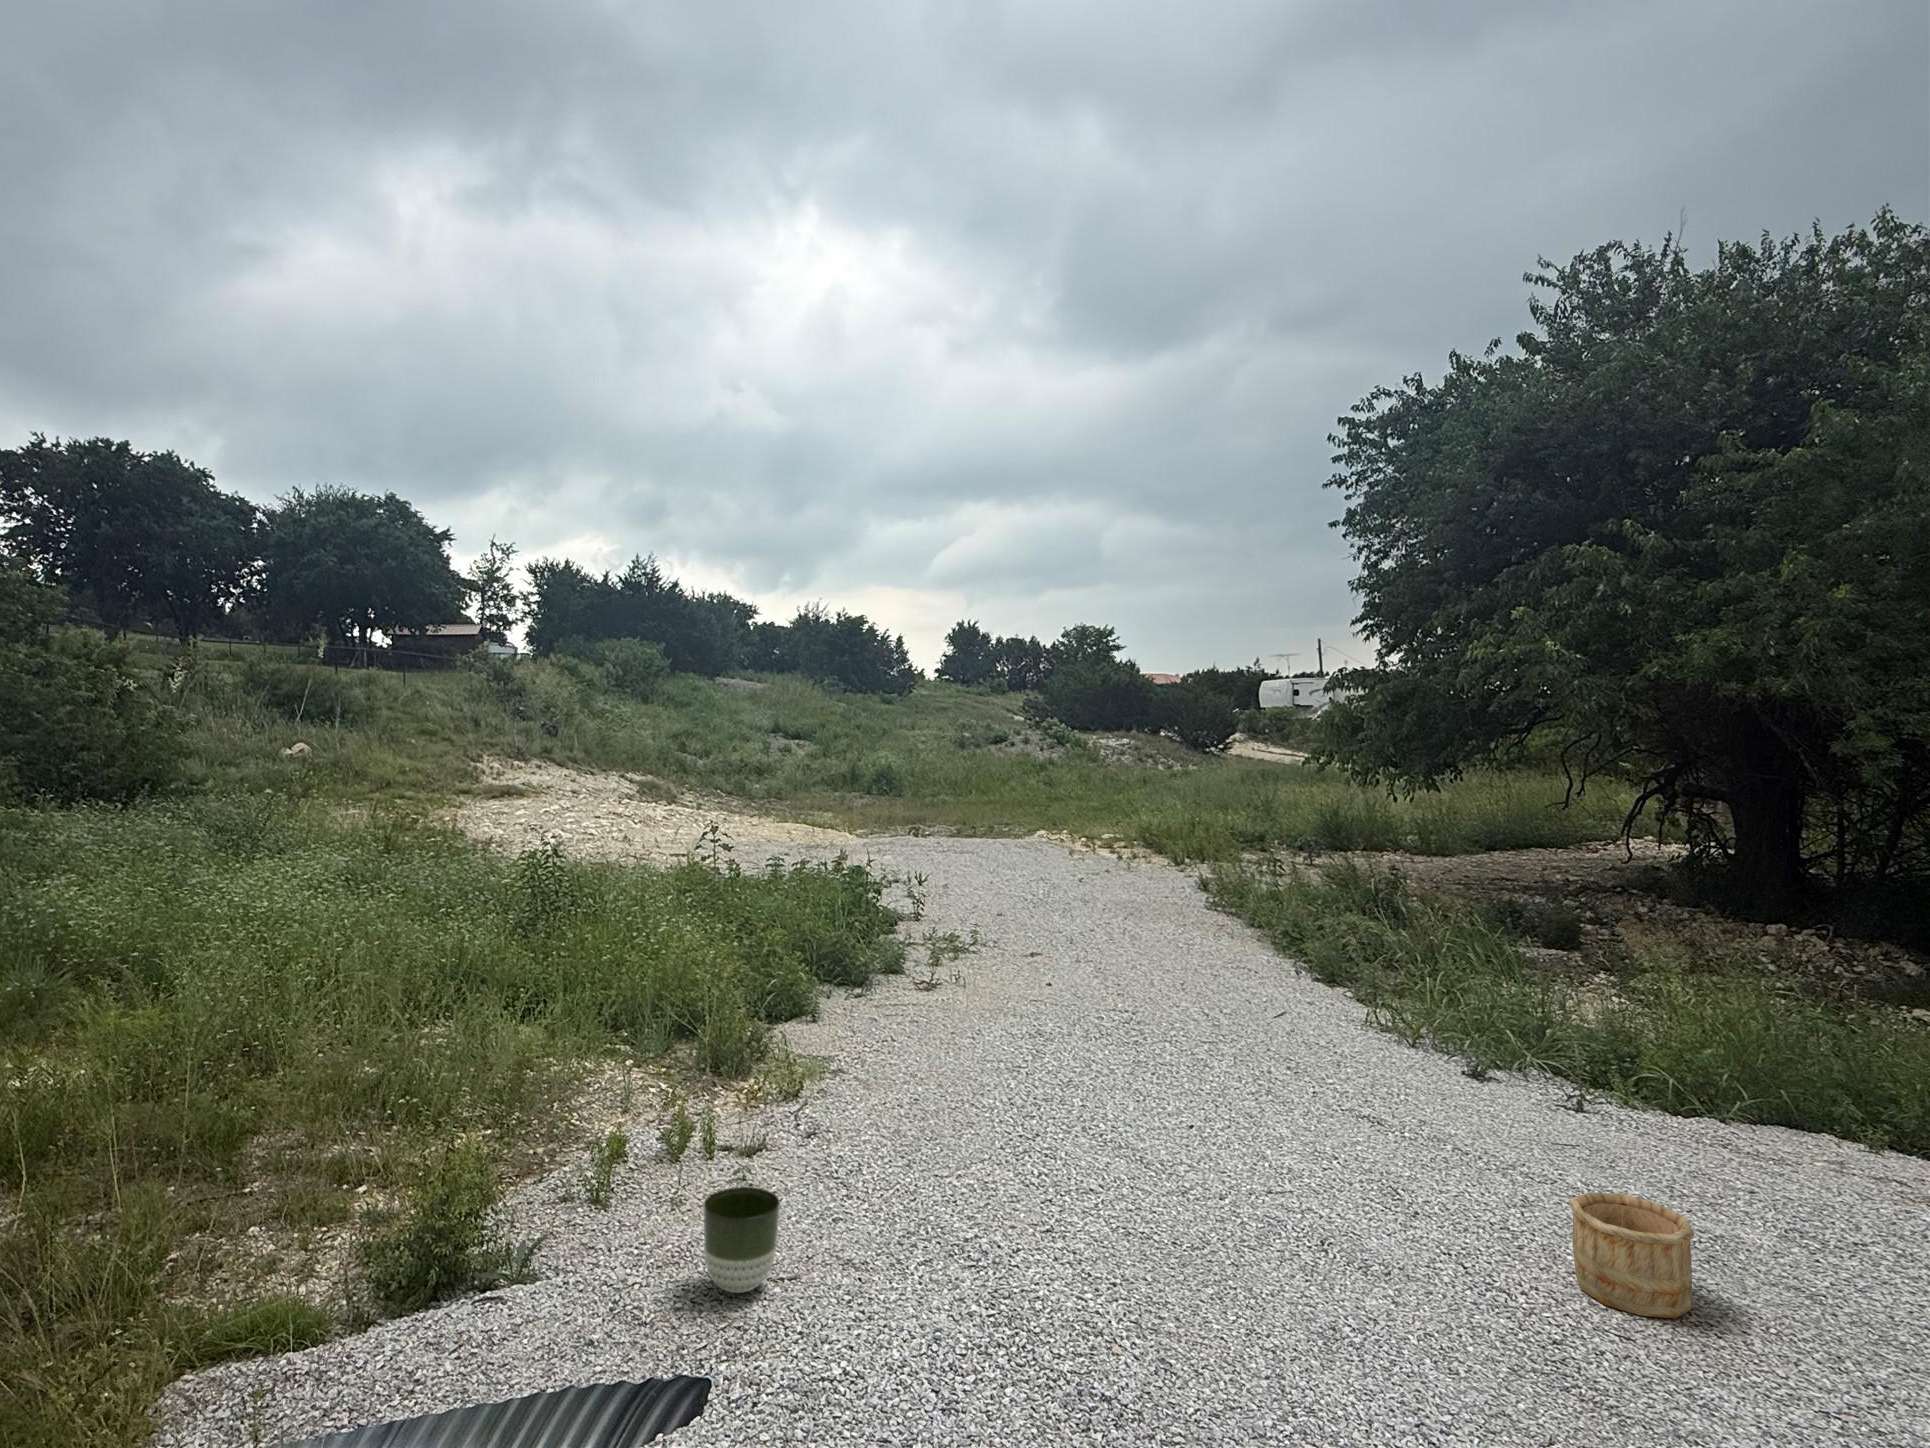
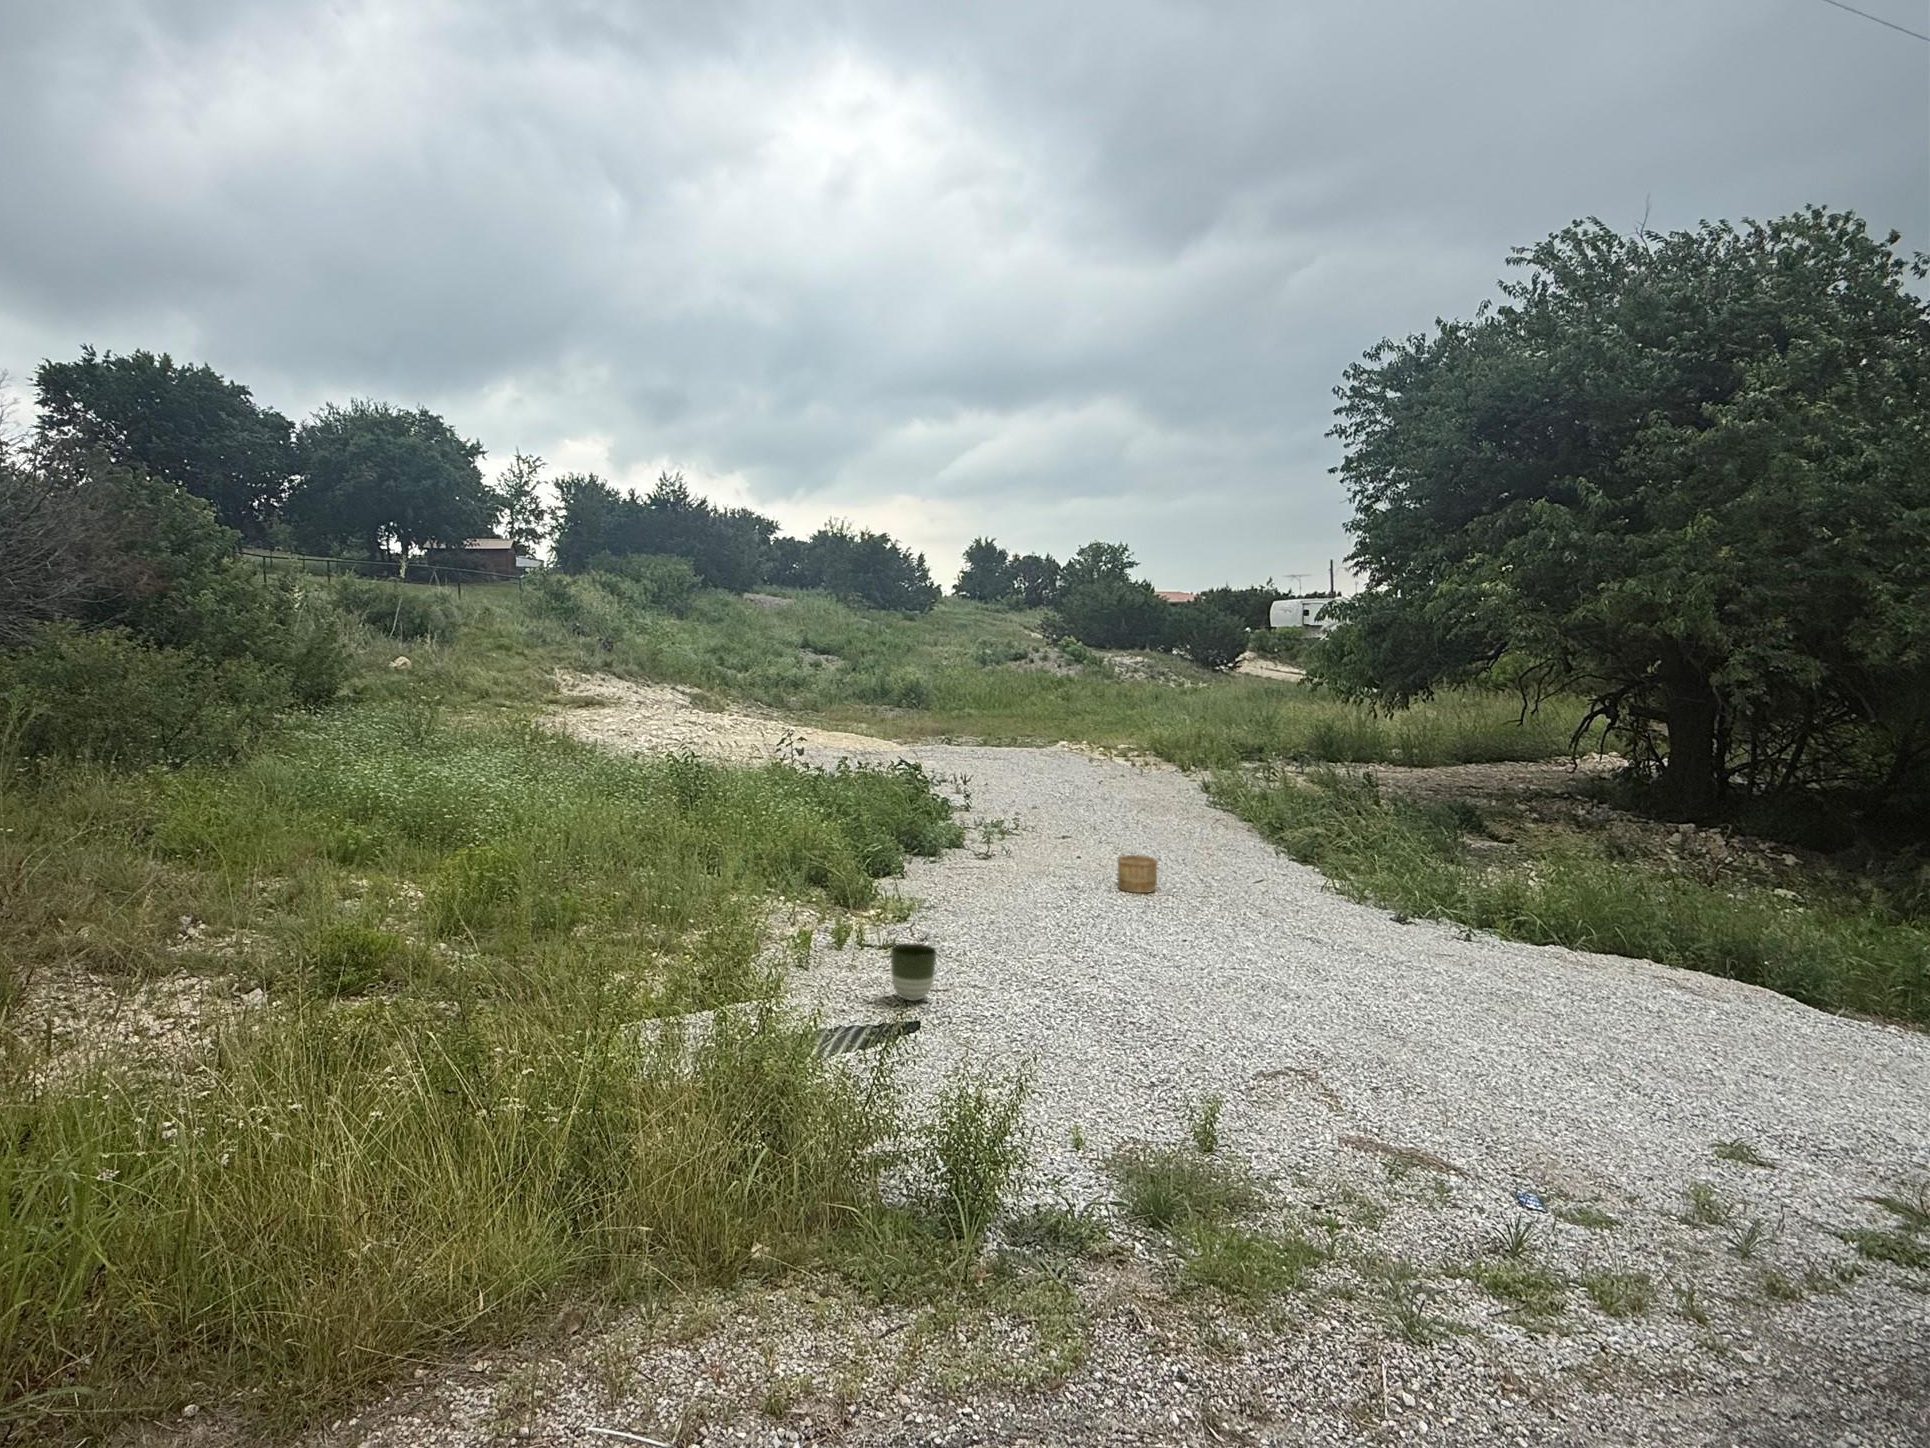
wooden bucket: present [1569,1192,1694,1319] -> present [1117,855,1158,893]

